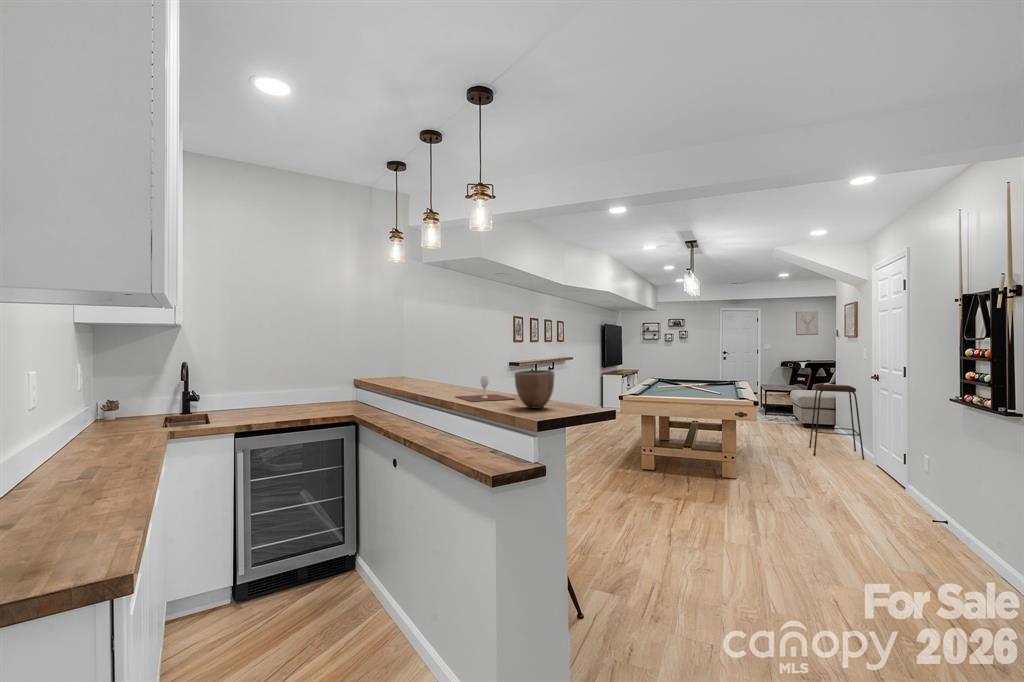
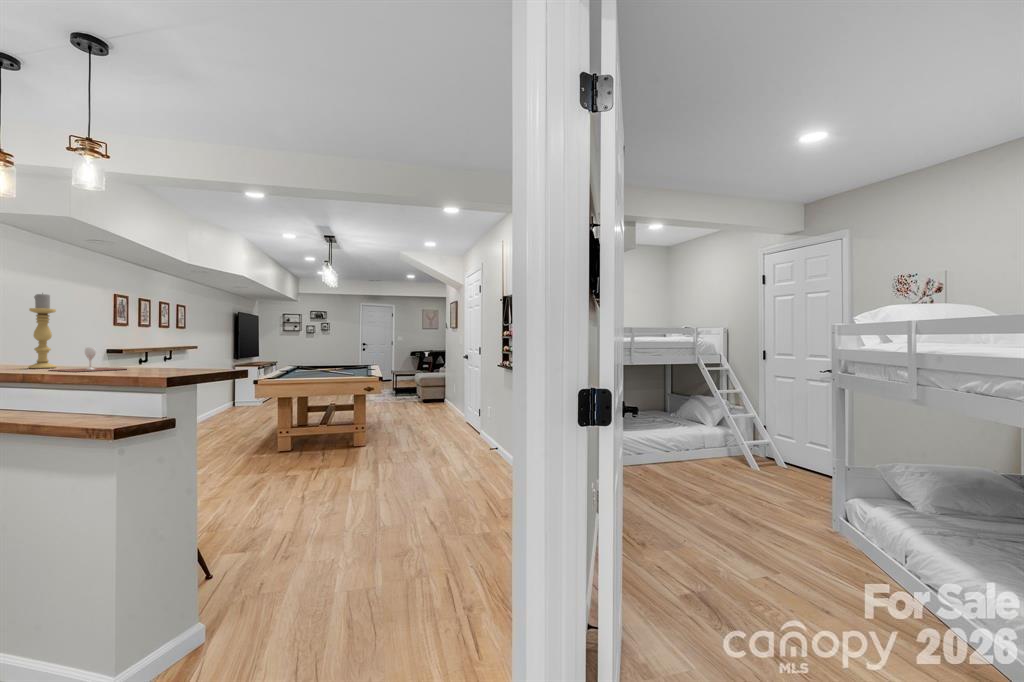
candle holder: none [447,326,464,392] -> present [28,293,56,368]
decorative bowl: present [515,370,555,409] -> none [135,336,182,372]
bar stool: present [809,385,864,460] -> none [425,365,461,422]

